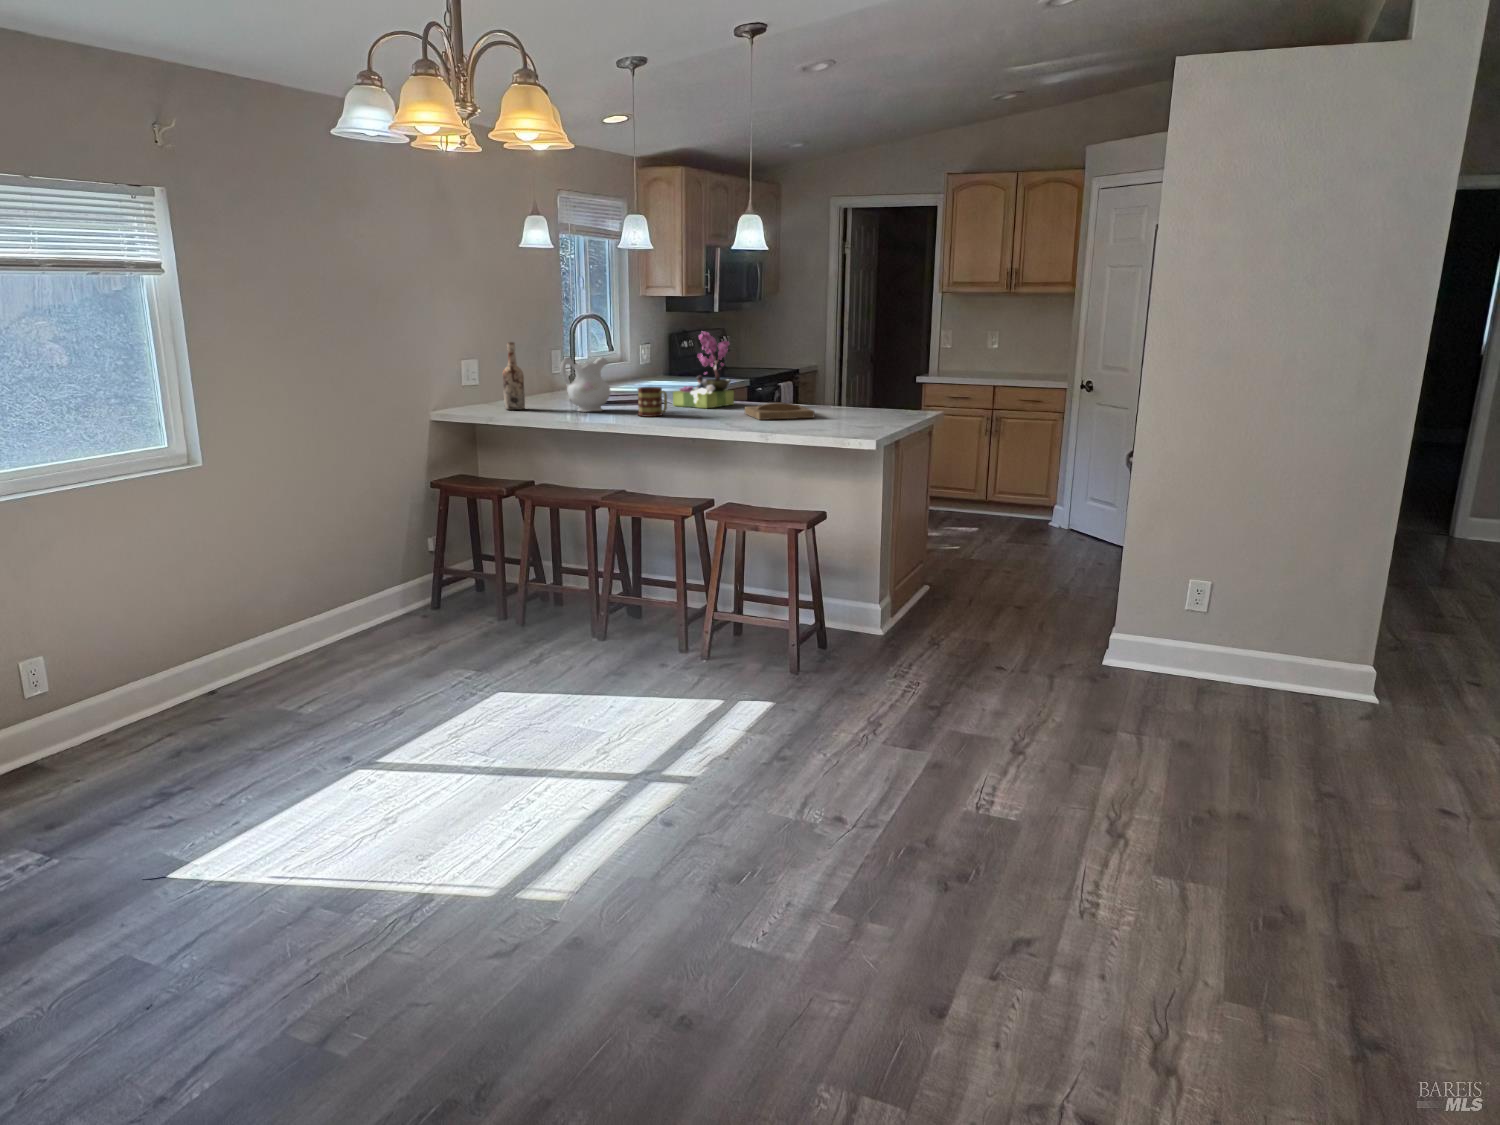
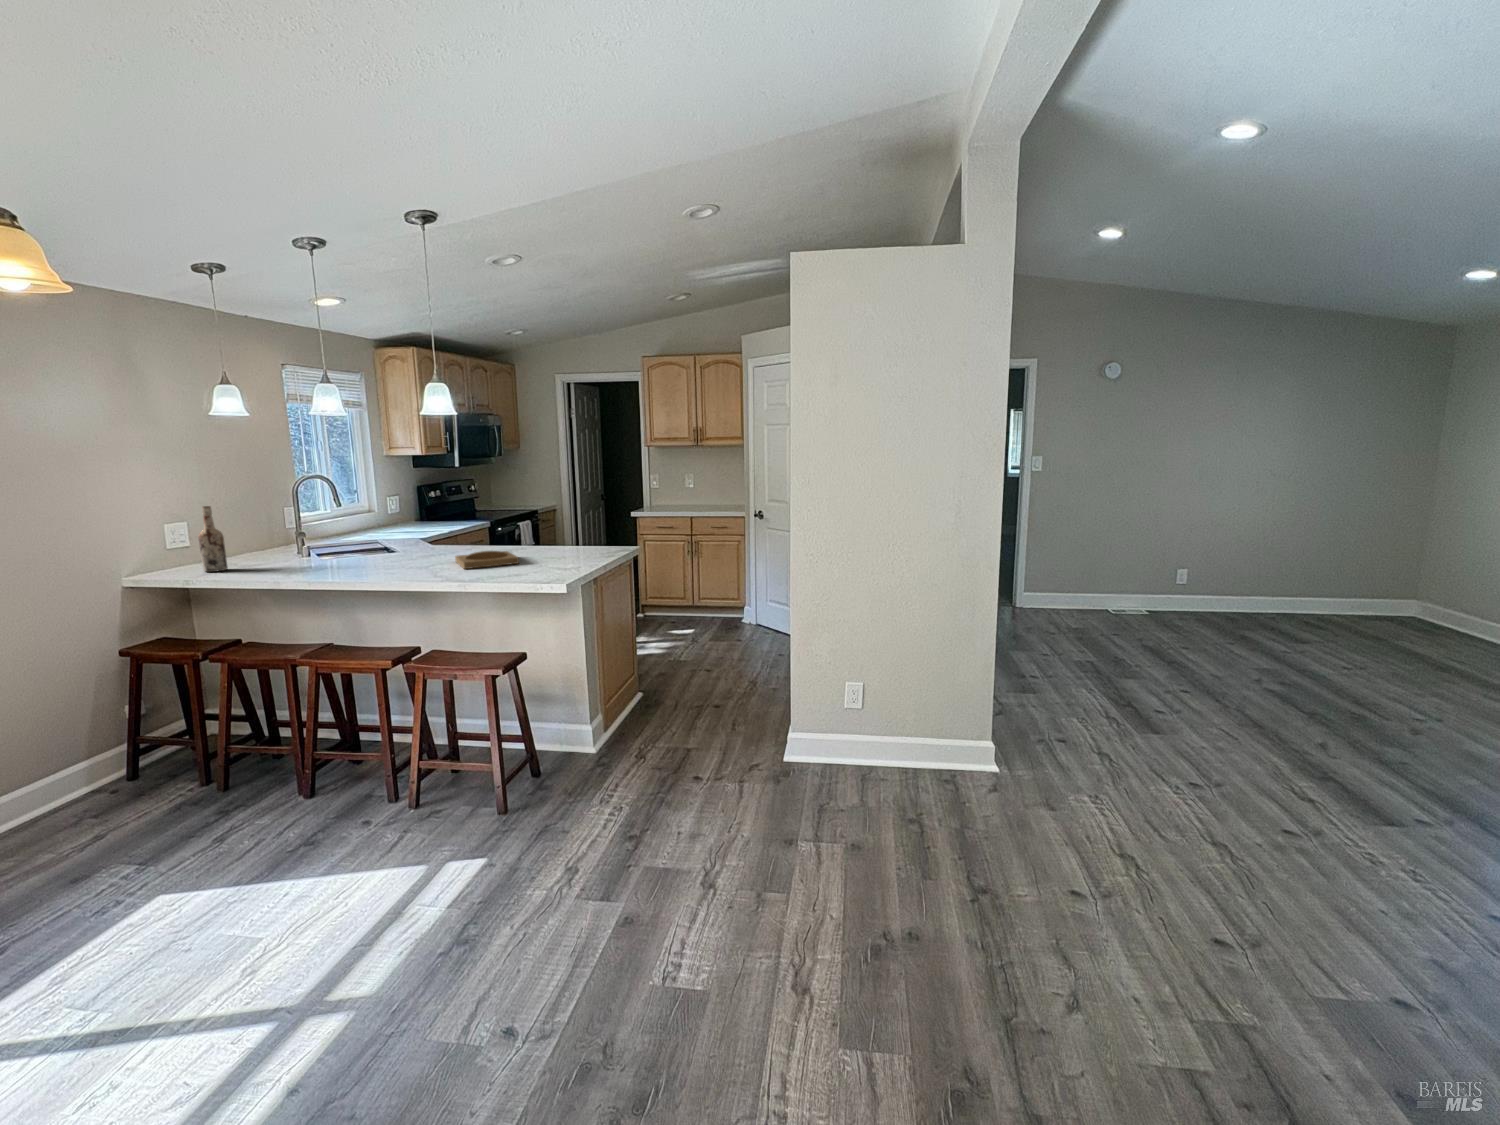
flower arrangement: present [673,332,734,408] -> none [390,487,453,558]
ceramic pitcher: present [561,357,610,412] -> none [261,517,319,570]
mug: present [638,387,667,417] -> none [341,543,372,572]

